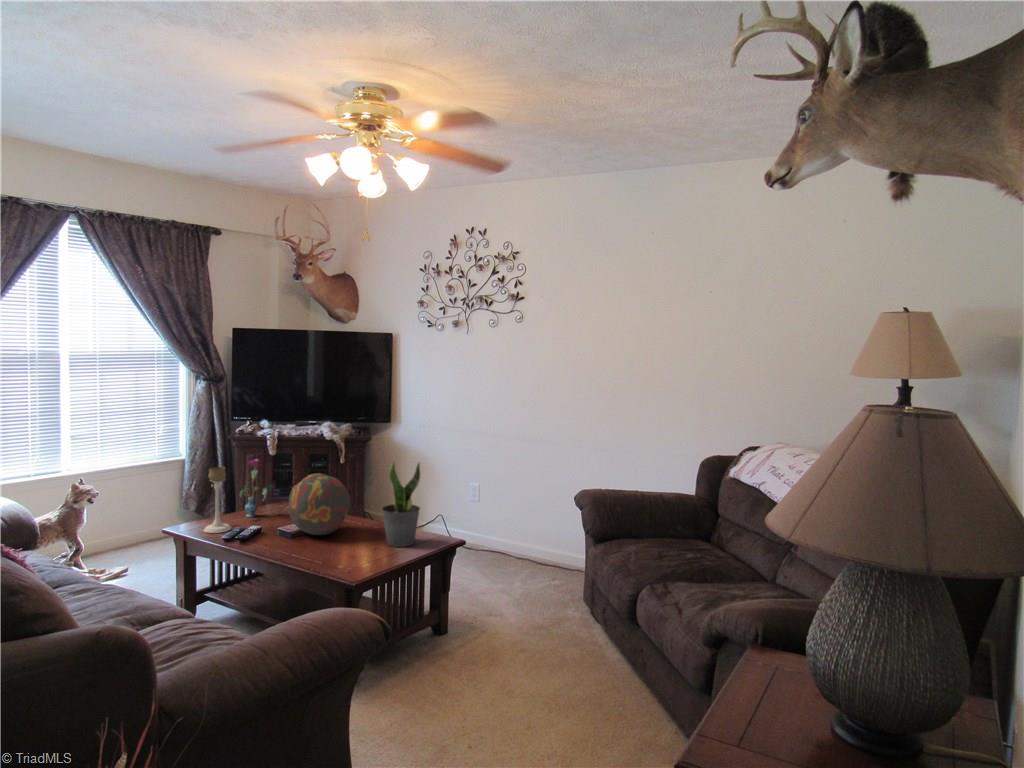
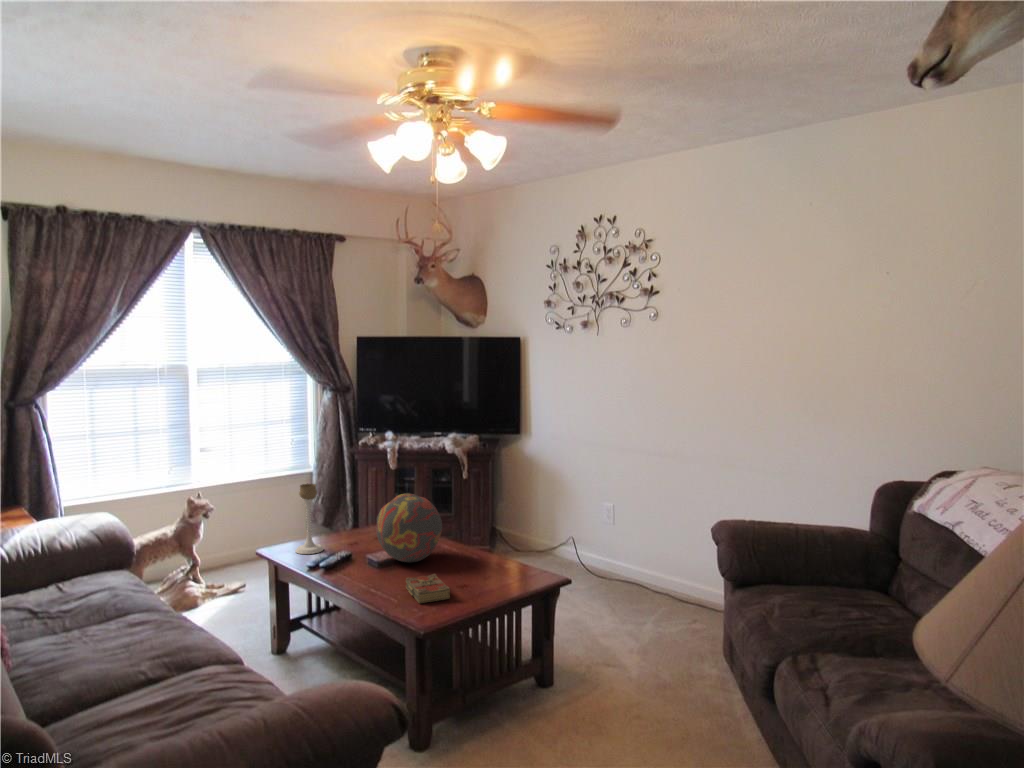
vase: present [240,459,274,517] -> none [337,476,373,538]
potted plant: present [382,463,420,547] -> none [470,482,515,581]
book: none [327,542,371,568] -> present [406,574,450,603]

